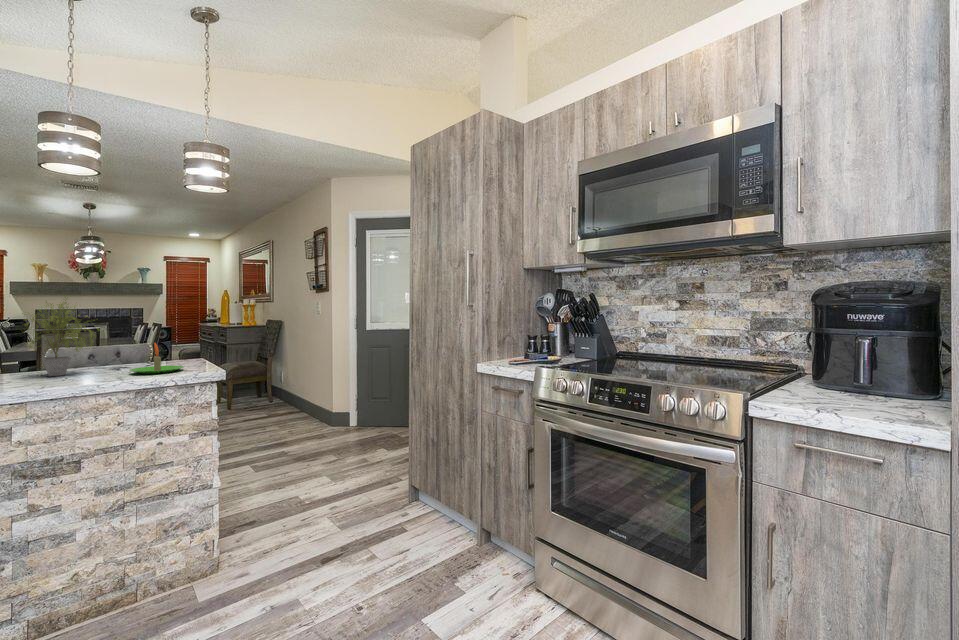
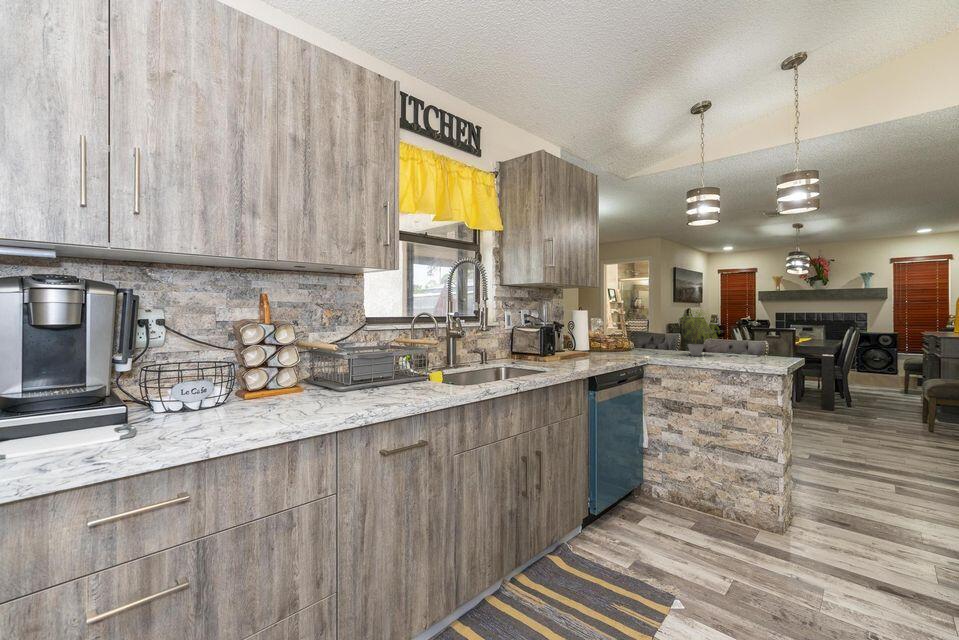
candle: present [130,343,184,374] -> none [728,338,768,362]

